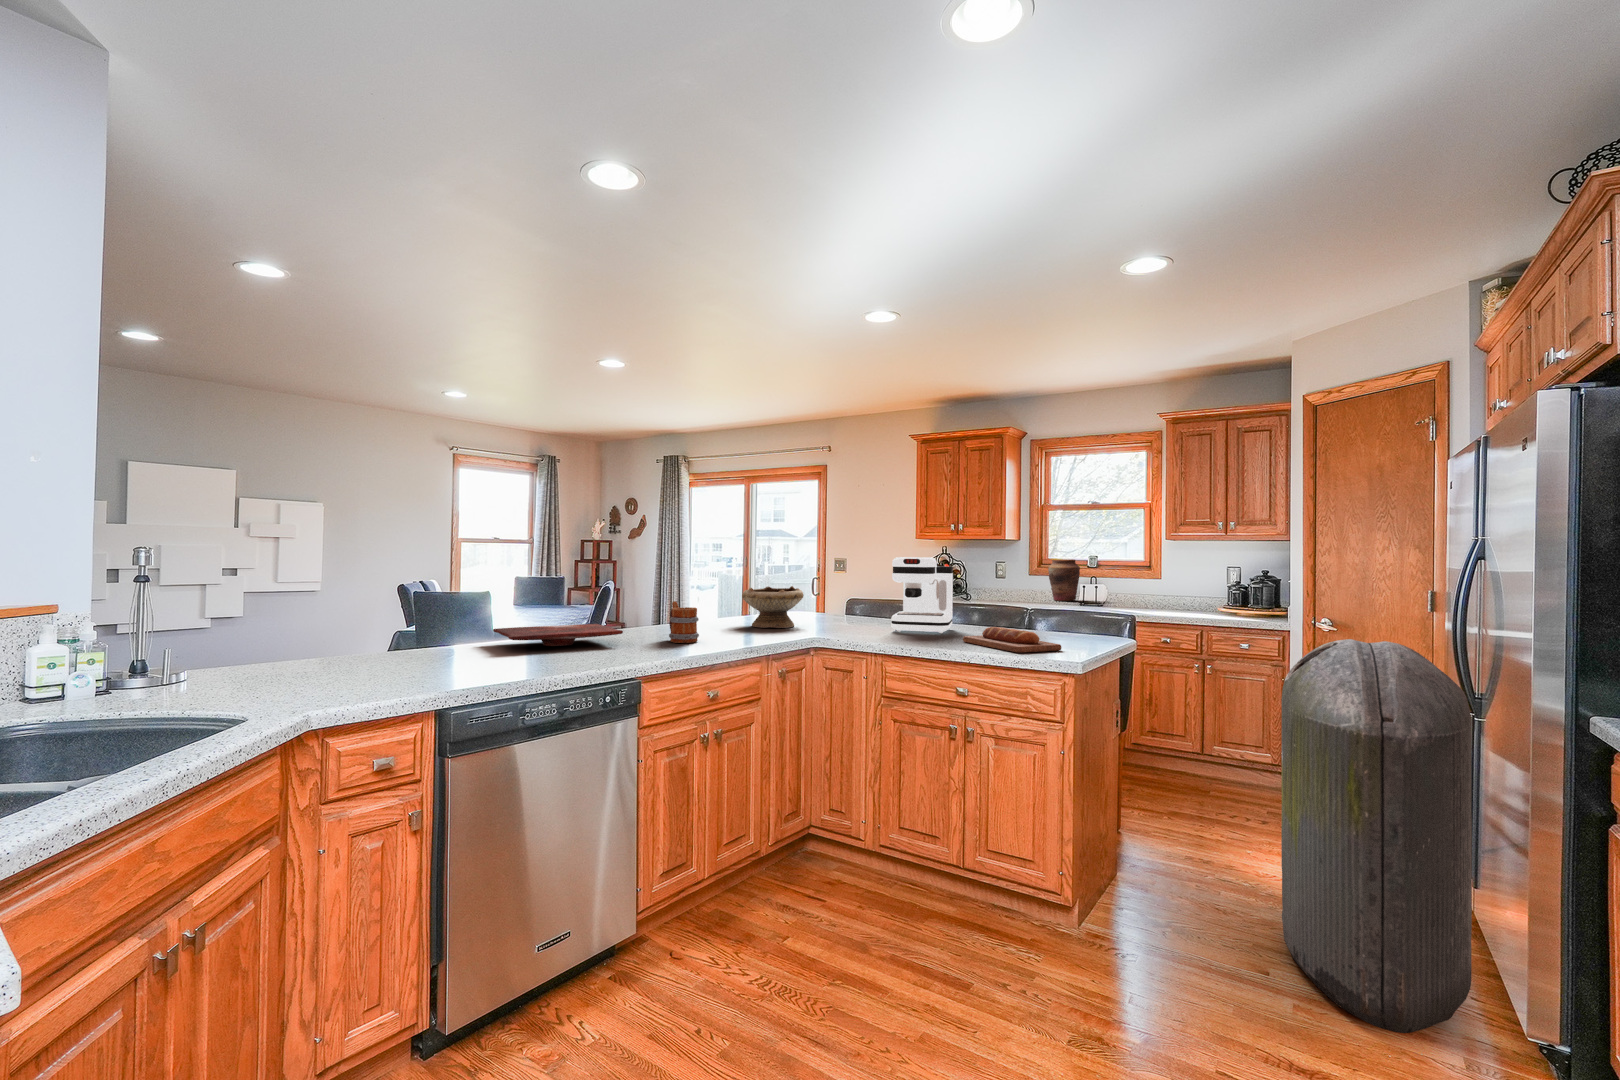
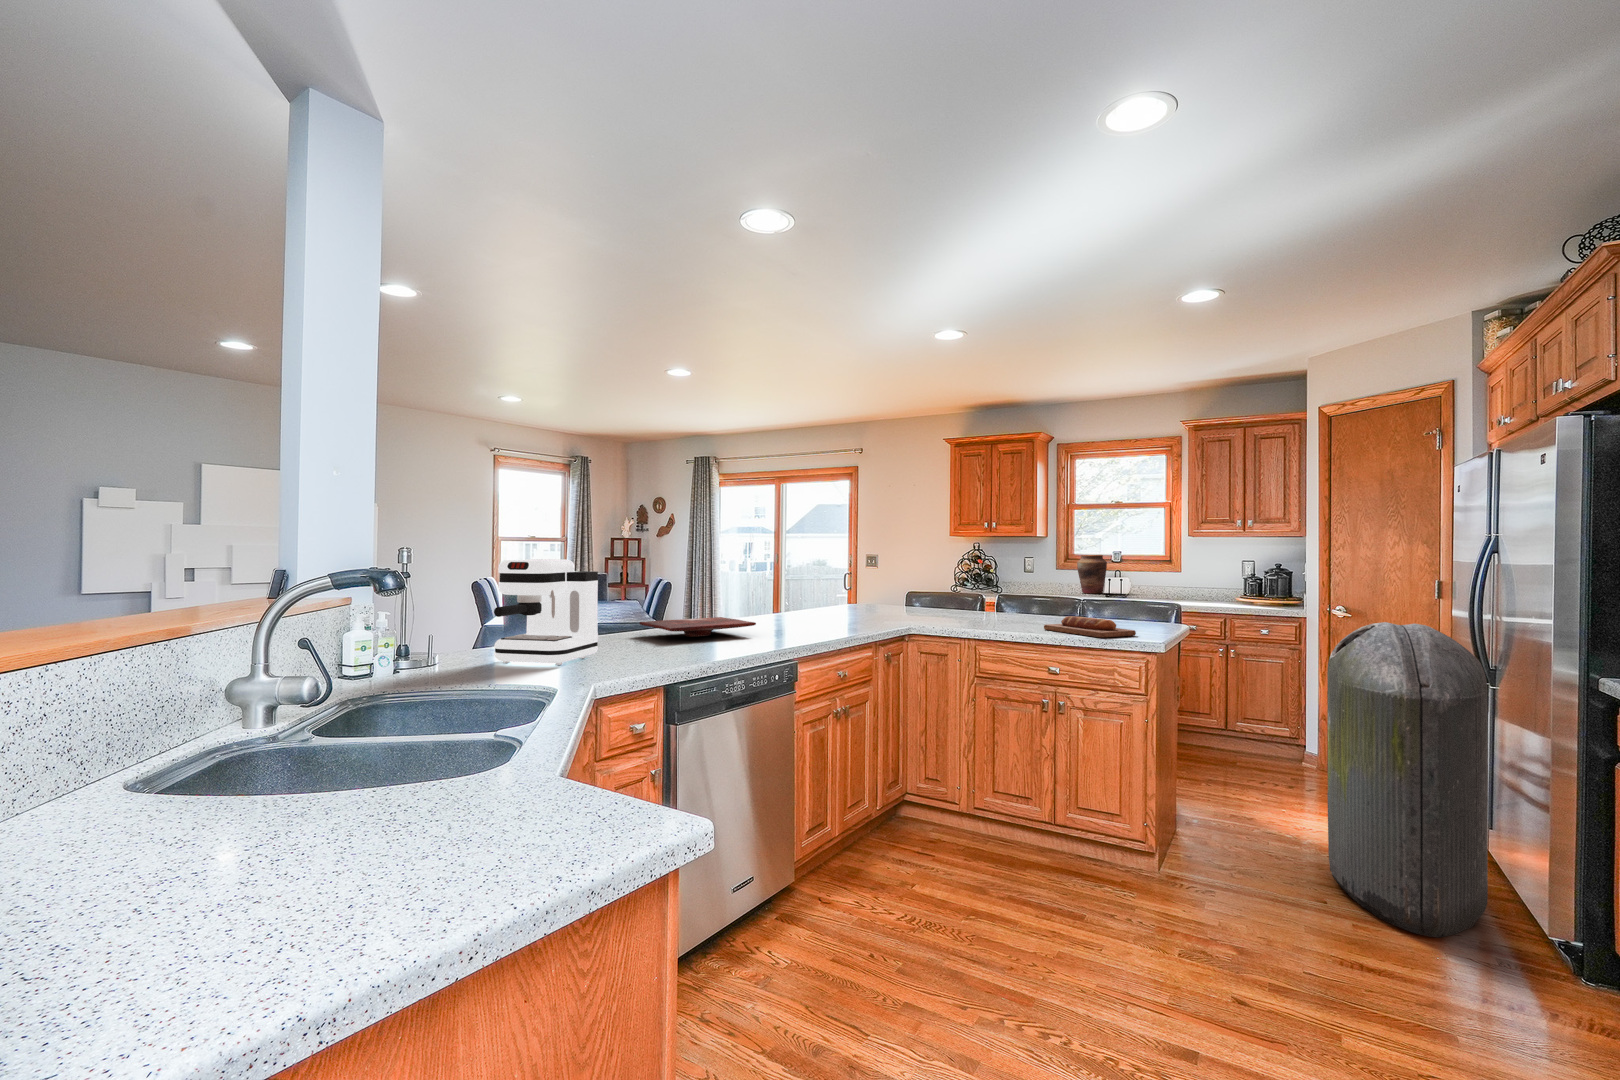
coffee maker: present [891,557,953,633] -> present [494,559,598,665]
bowl: present [742,586,804,628] -> none [832,582,888,620]
mug: present [669,601,699,643] -> none [786,596,816,633]

